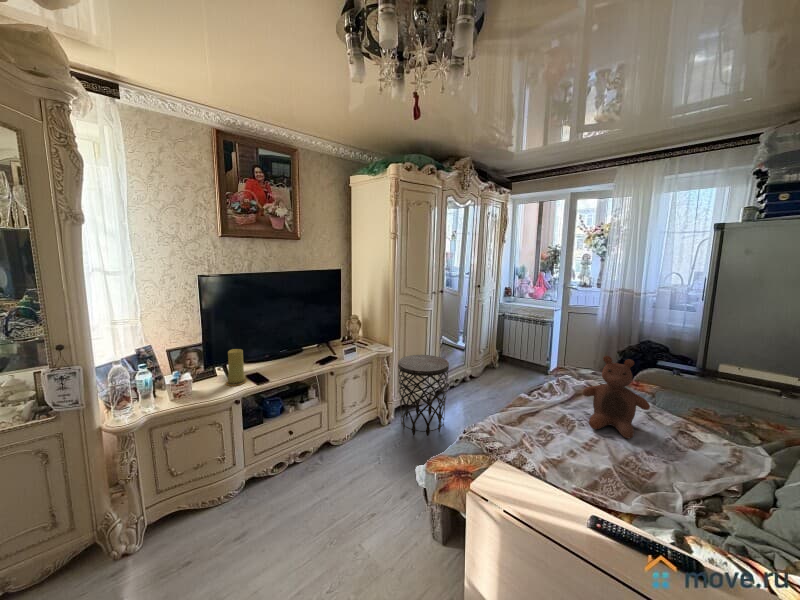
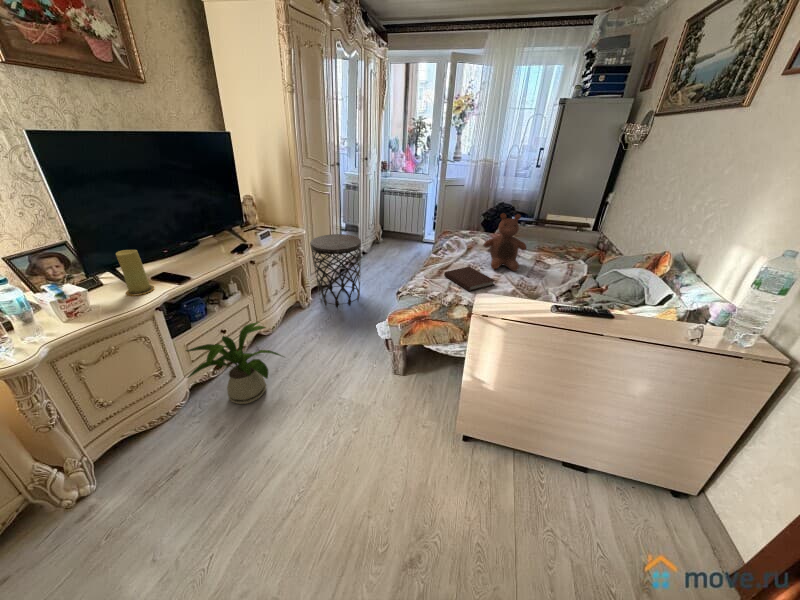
notebook: none [517,418,584,453] -> present [444,267,495,291]
house plant: none [240,431,328,517] -> present [186,322,281,404]

